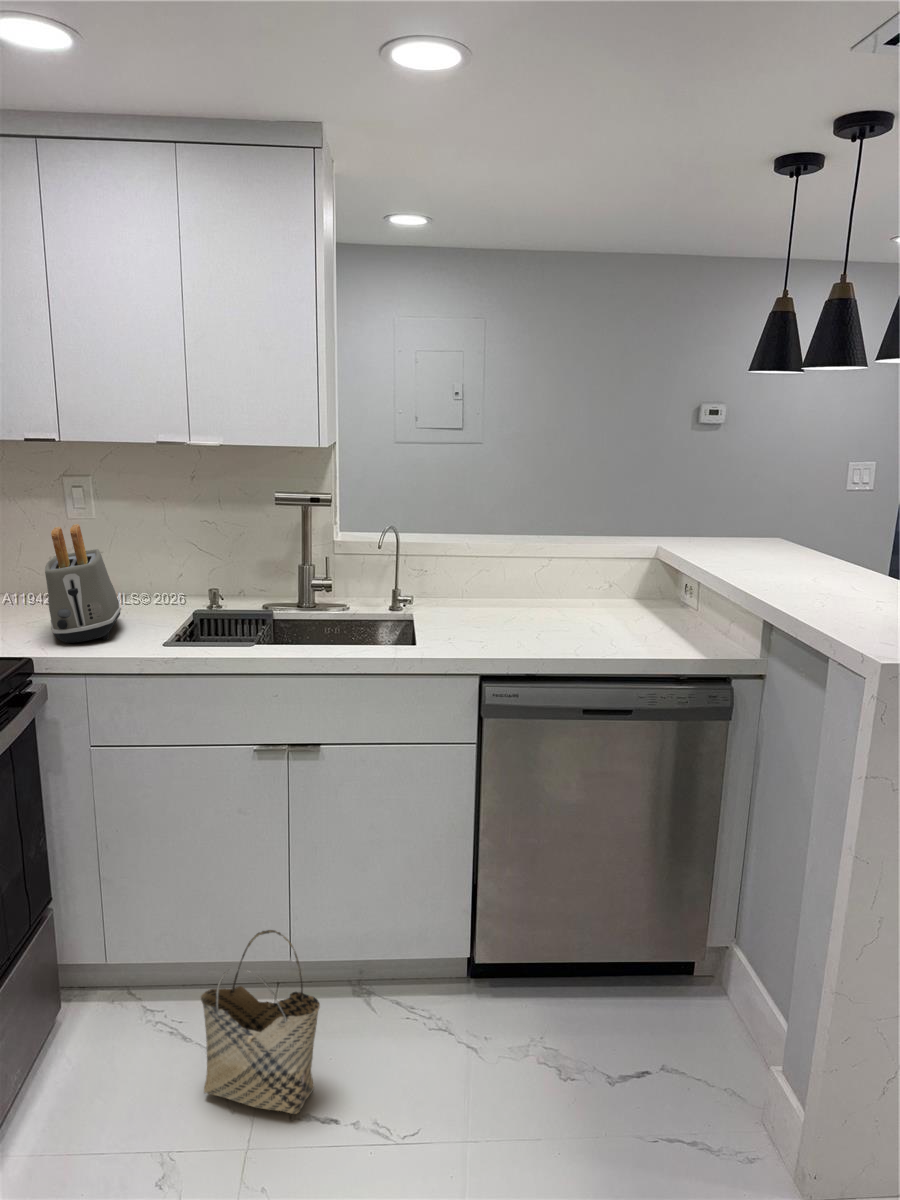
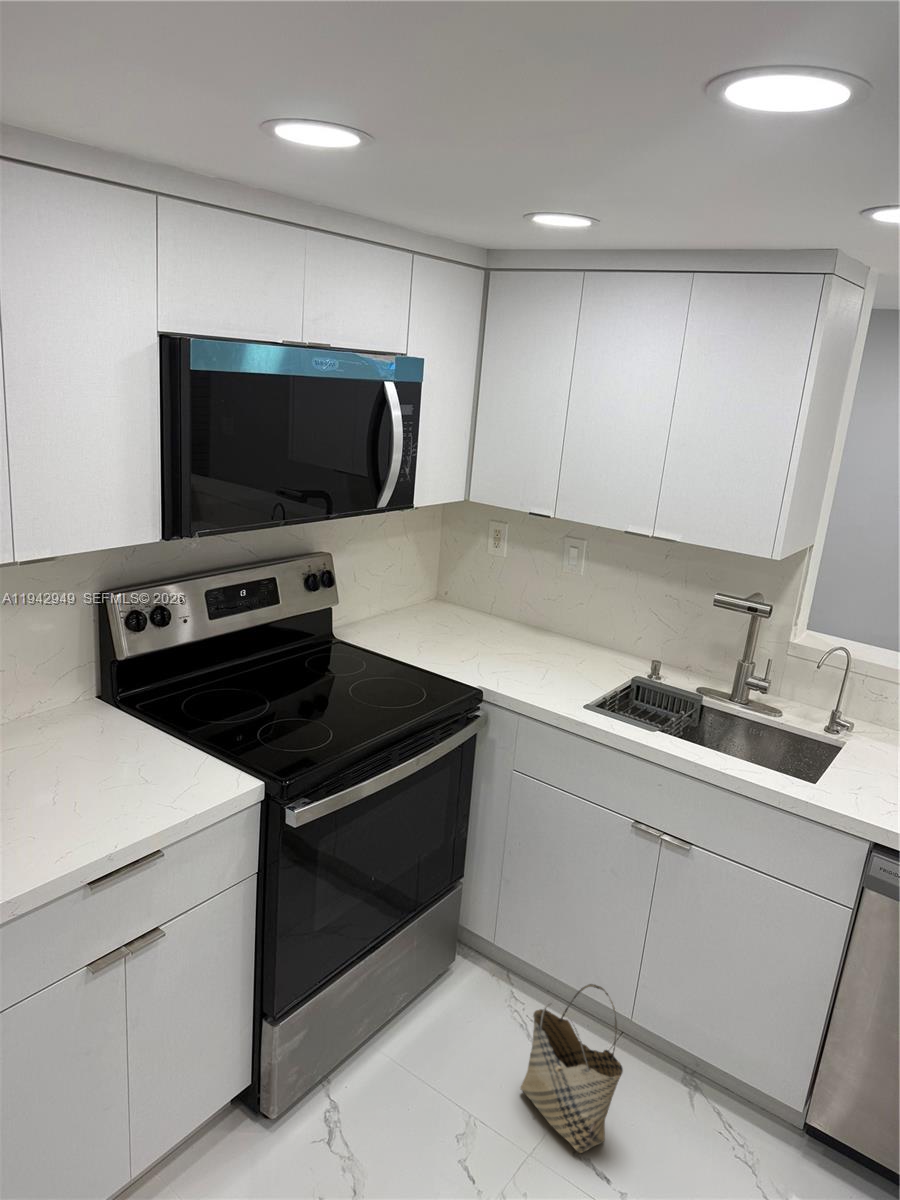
toaster: present [45,524,121,643] -> none [511,588,572,689]

